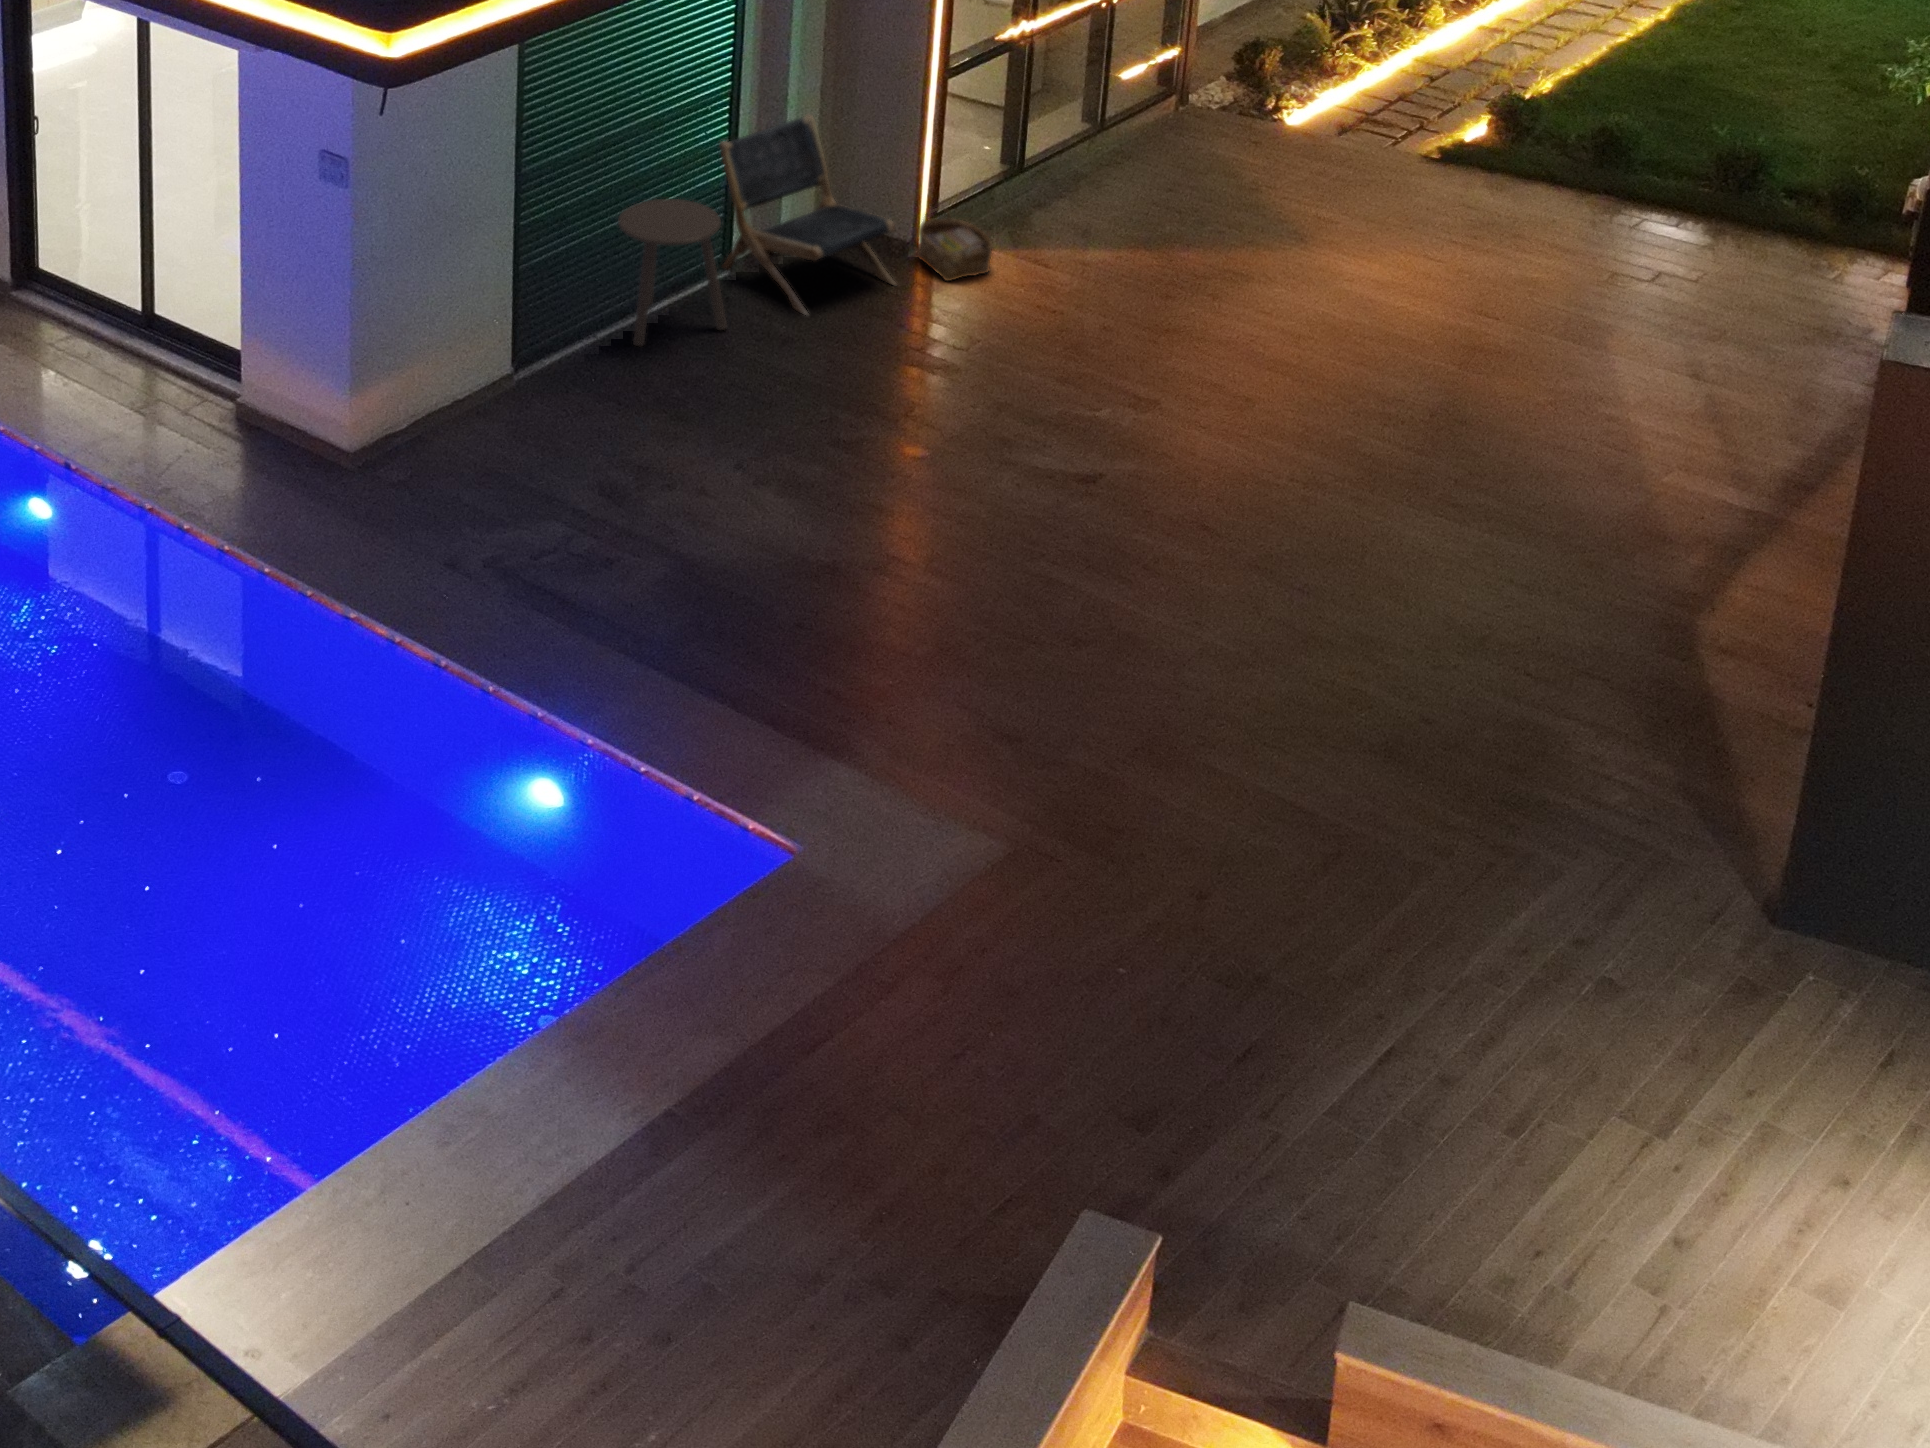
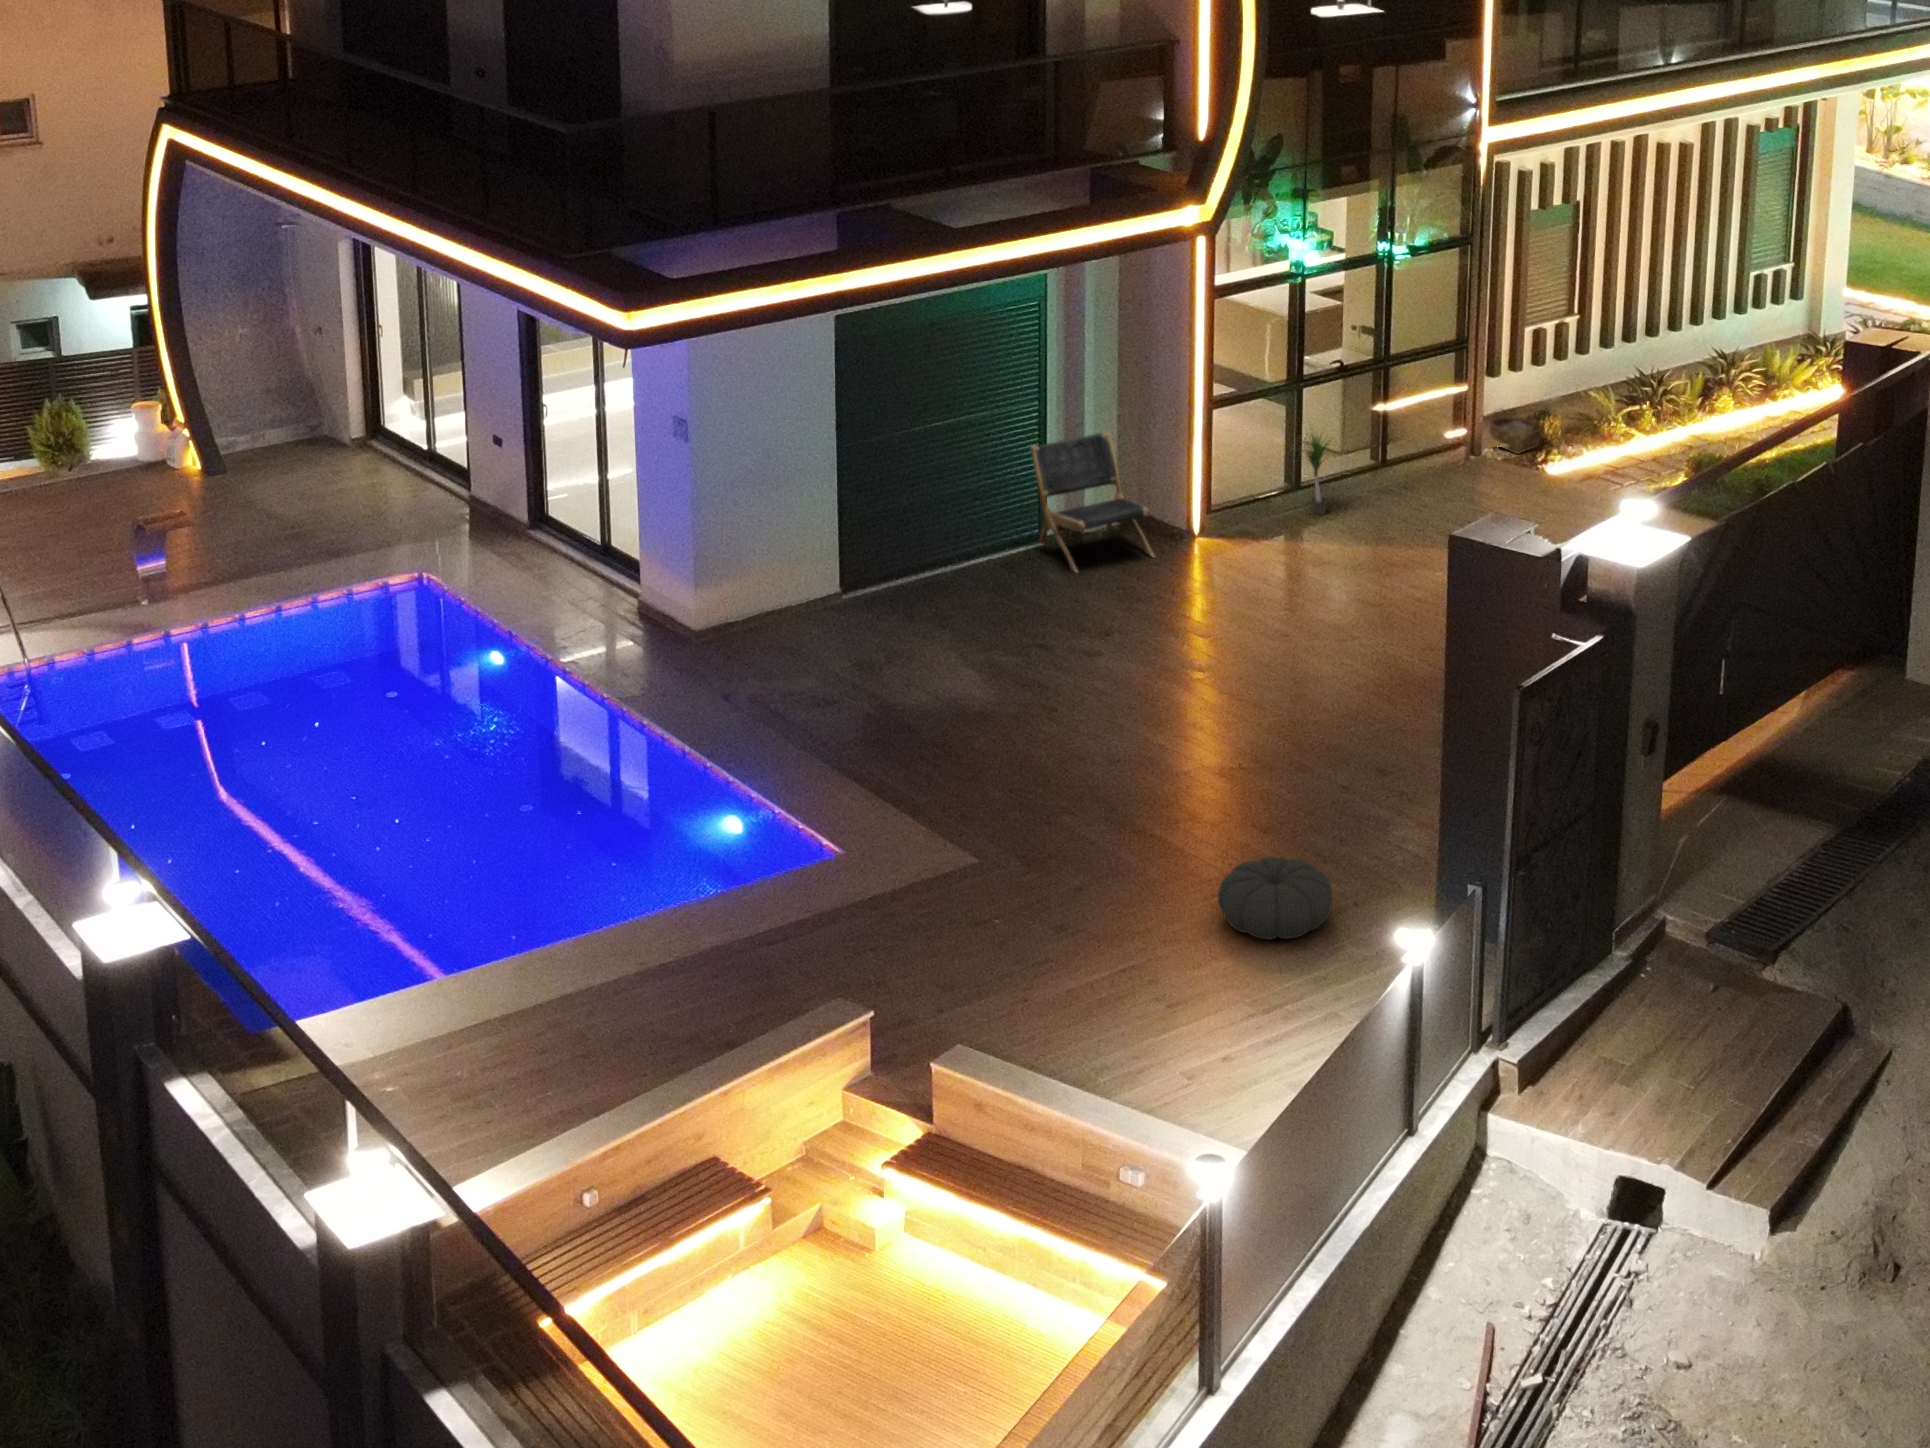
potted plant: none [1018,82,1105,206] -> present [1302,432,1331,515]
side table: present [618,199,727,346] -> none [932,481,1013,585]
woven basket: present [917,207,992,281] -> present [1489,409,1542,454]
pouf: none [1441,824,1627,968] -> present [1218,857,1332,940]

